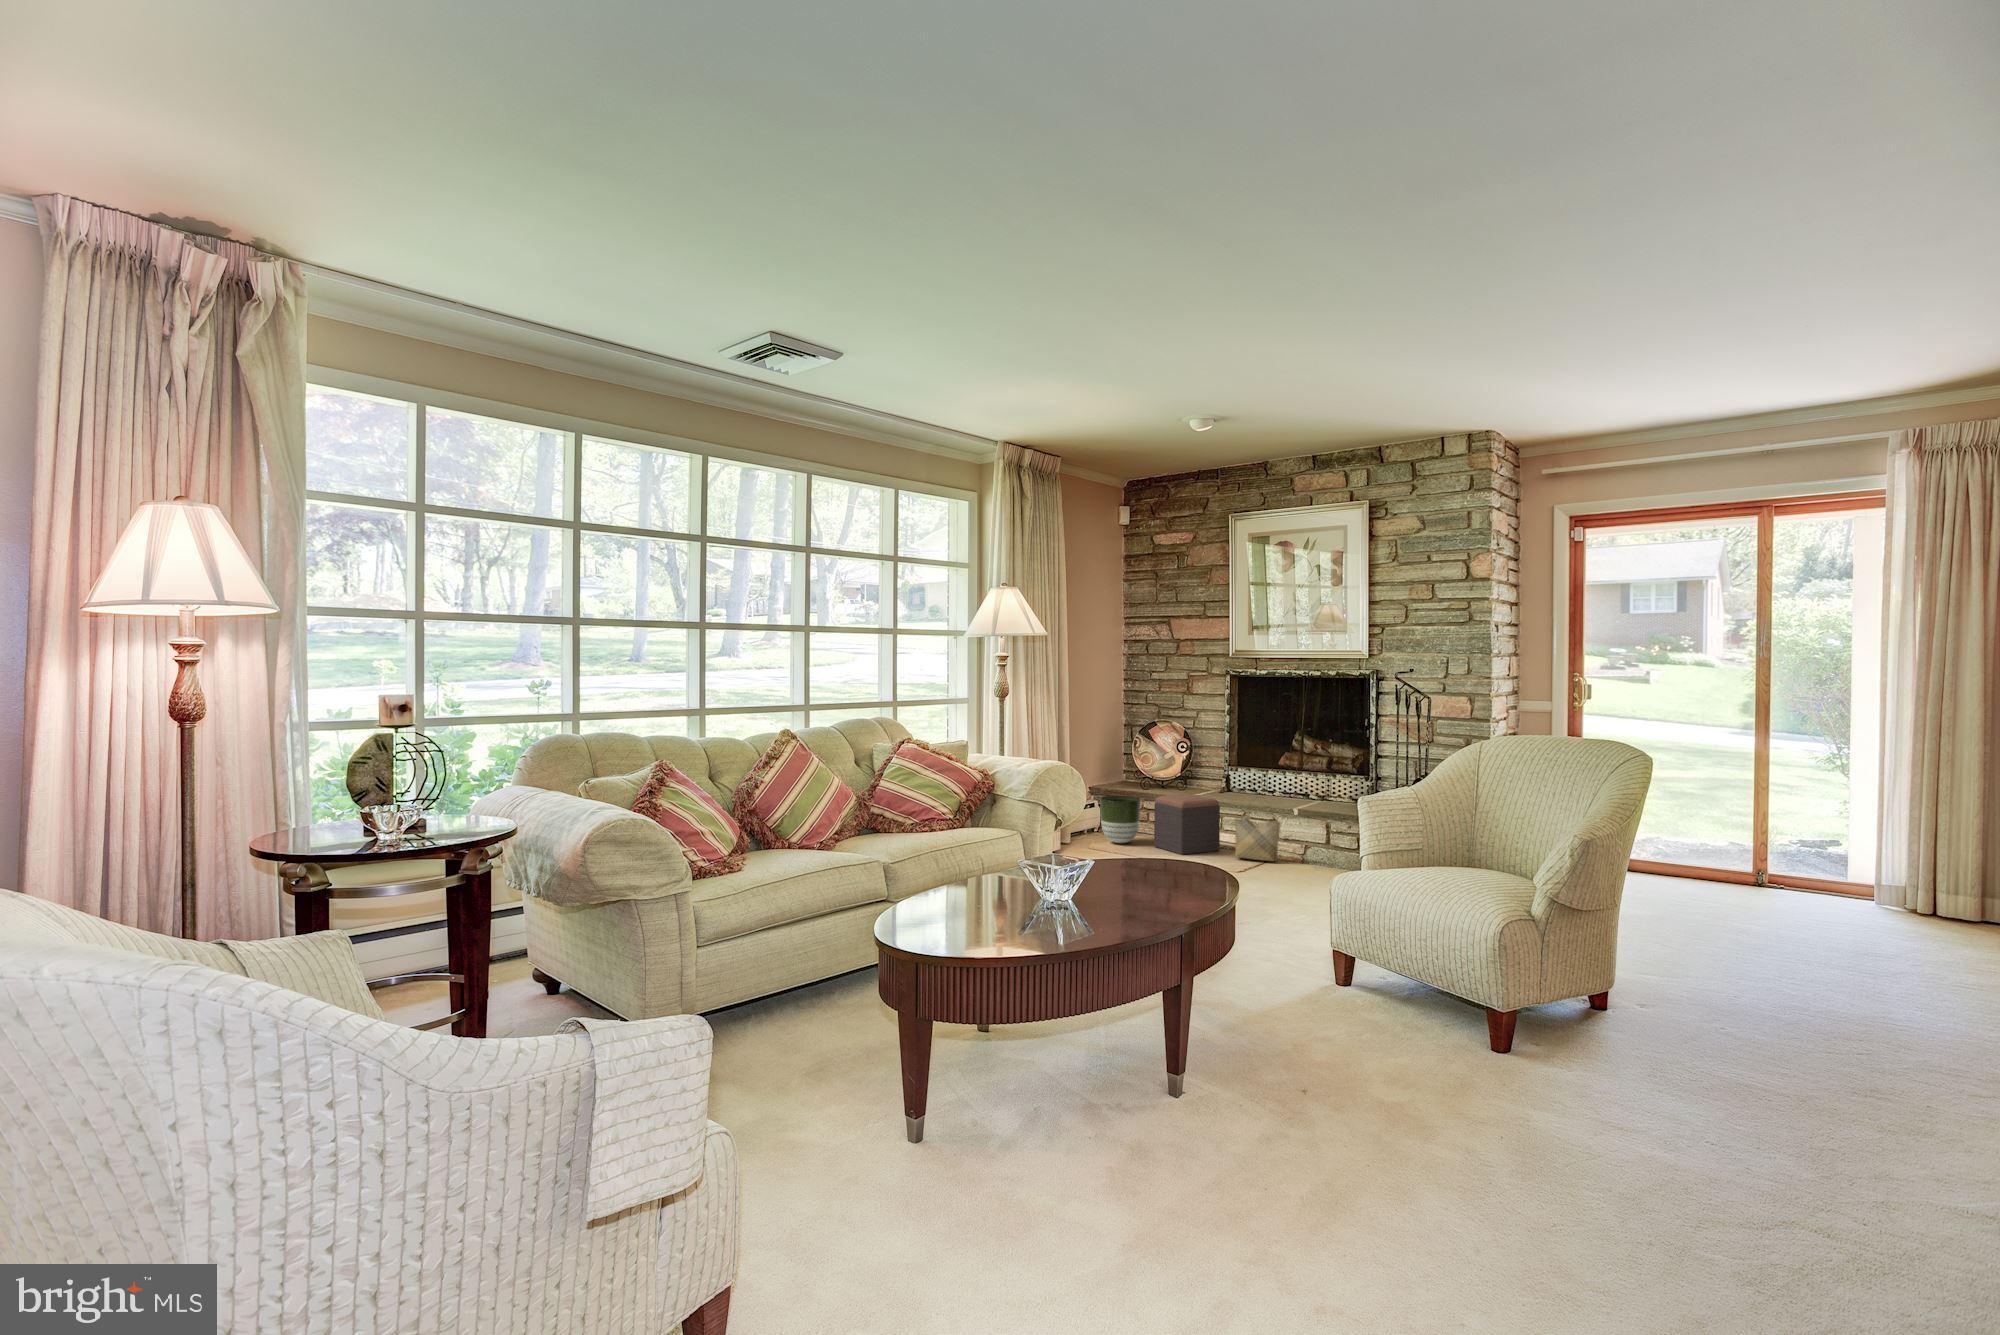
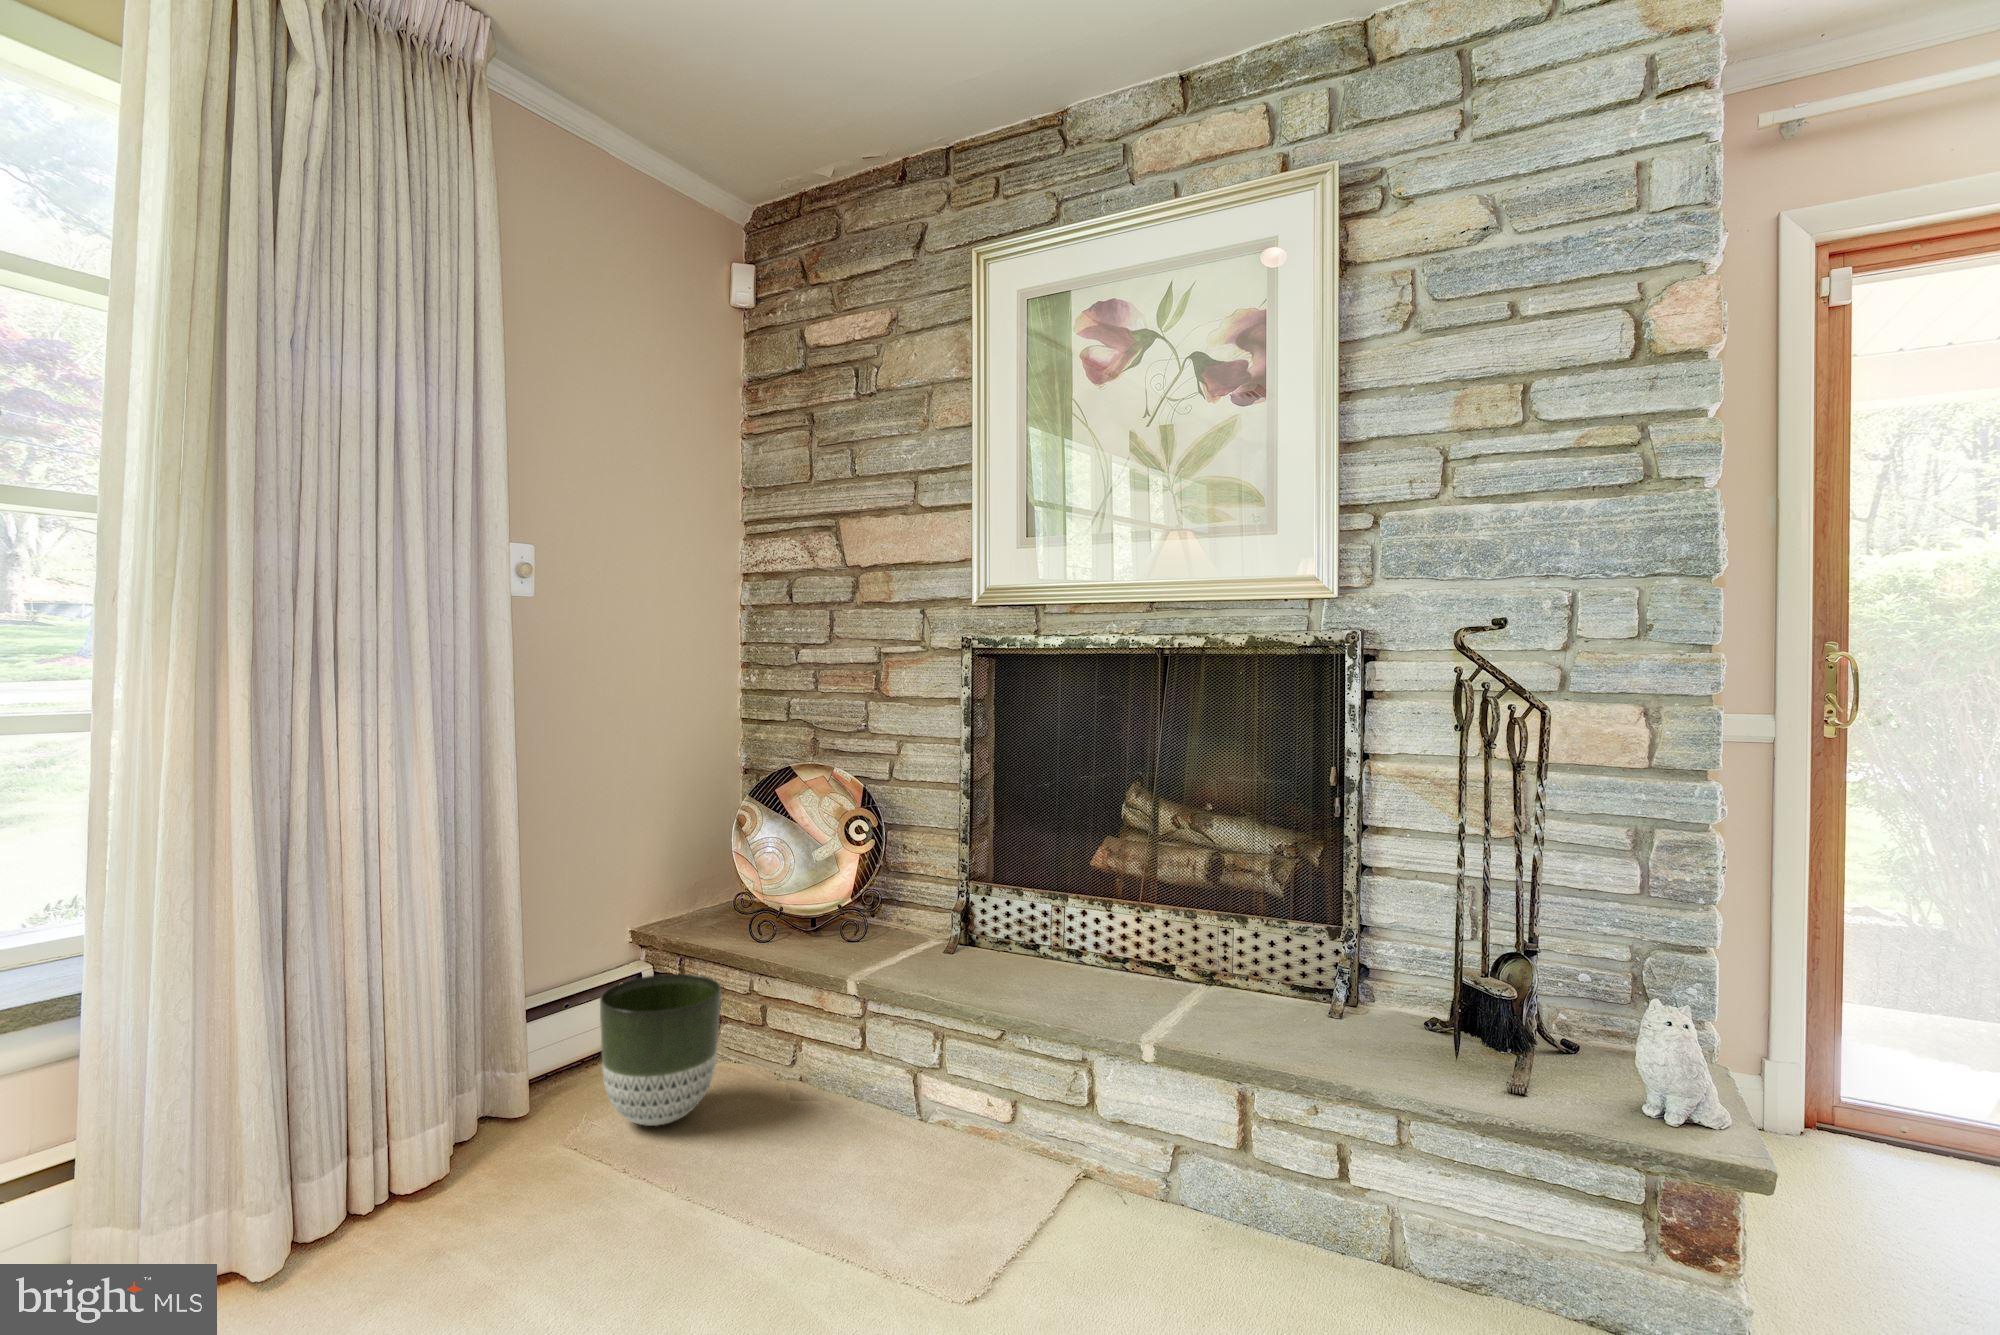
footstool: present [1154,794,1220,855] -> none [748,970,935,1195]
woven basket: present [1235,799,1281,861] -> none [971,1004,1115,1228]

